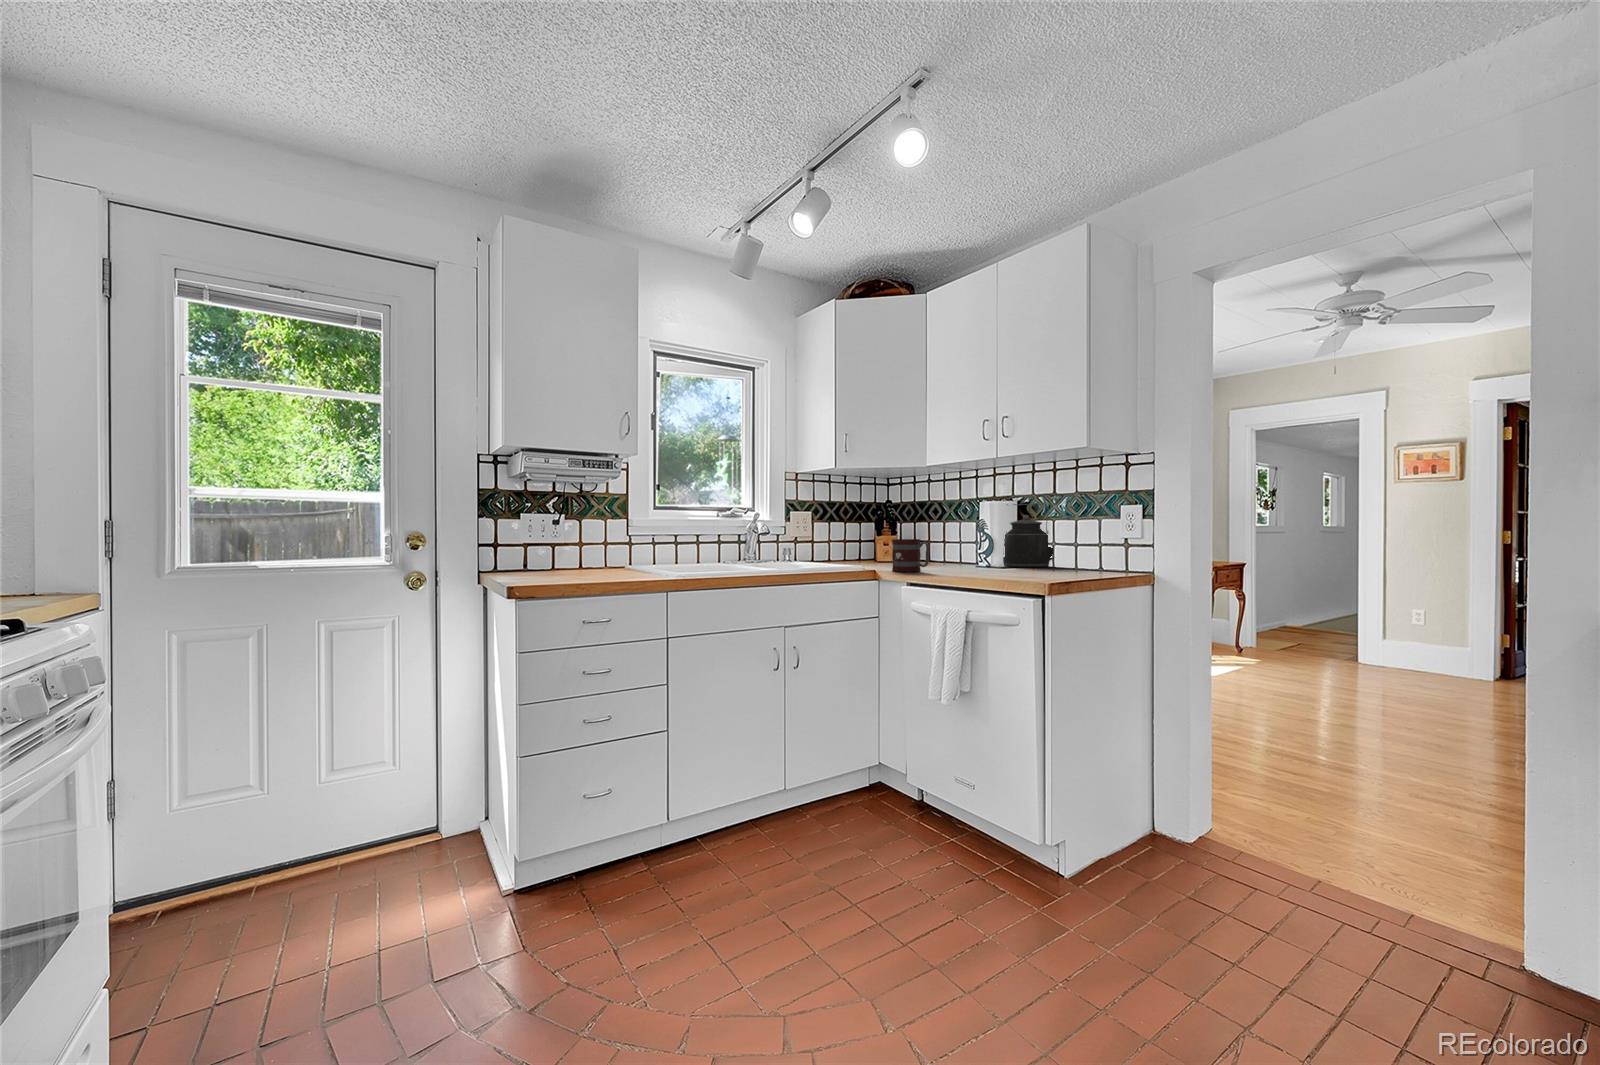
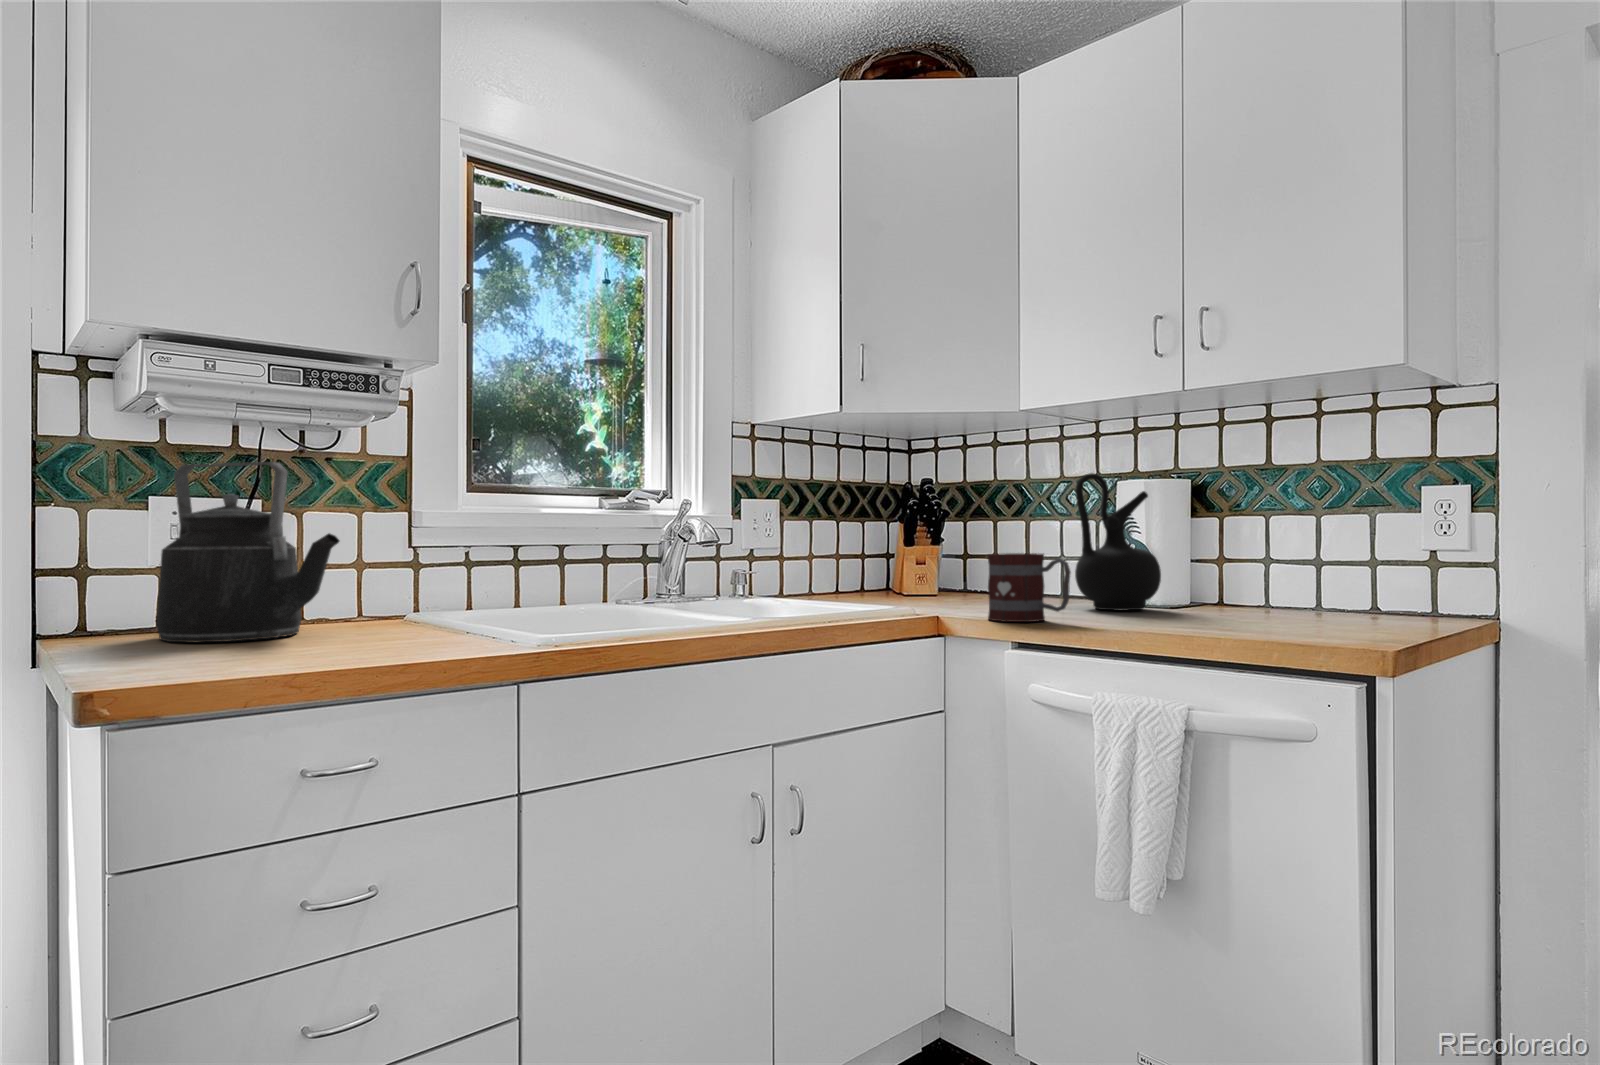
ceramic jug: none [948,499,991,568] -> present [1075,473,1161,610]
kettle: present [1003,504,1054,567] -> present [156,462,339,642]

